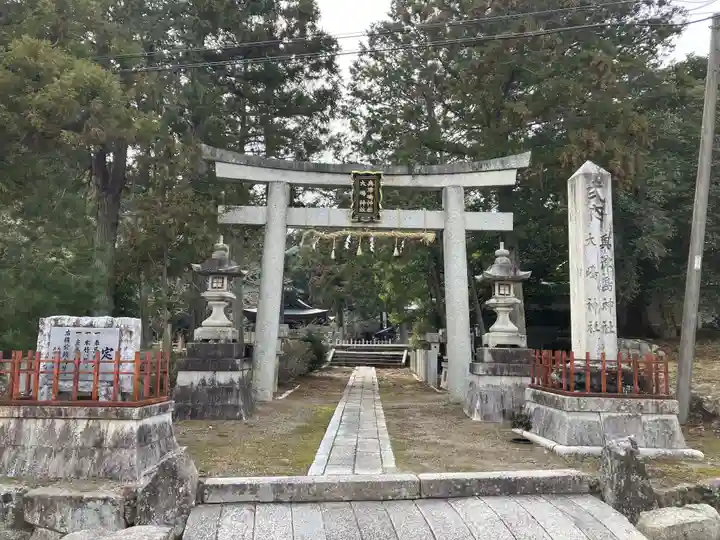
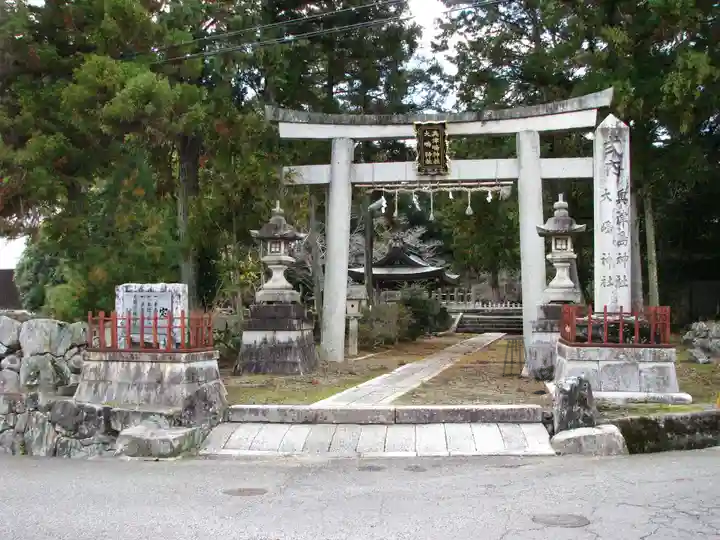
stool: none [447,378,472,419] -> present [504,337,528,376]

